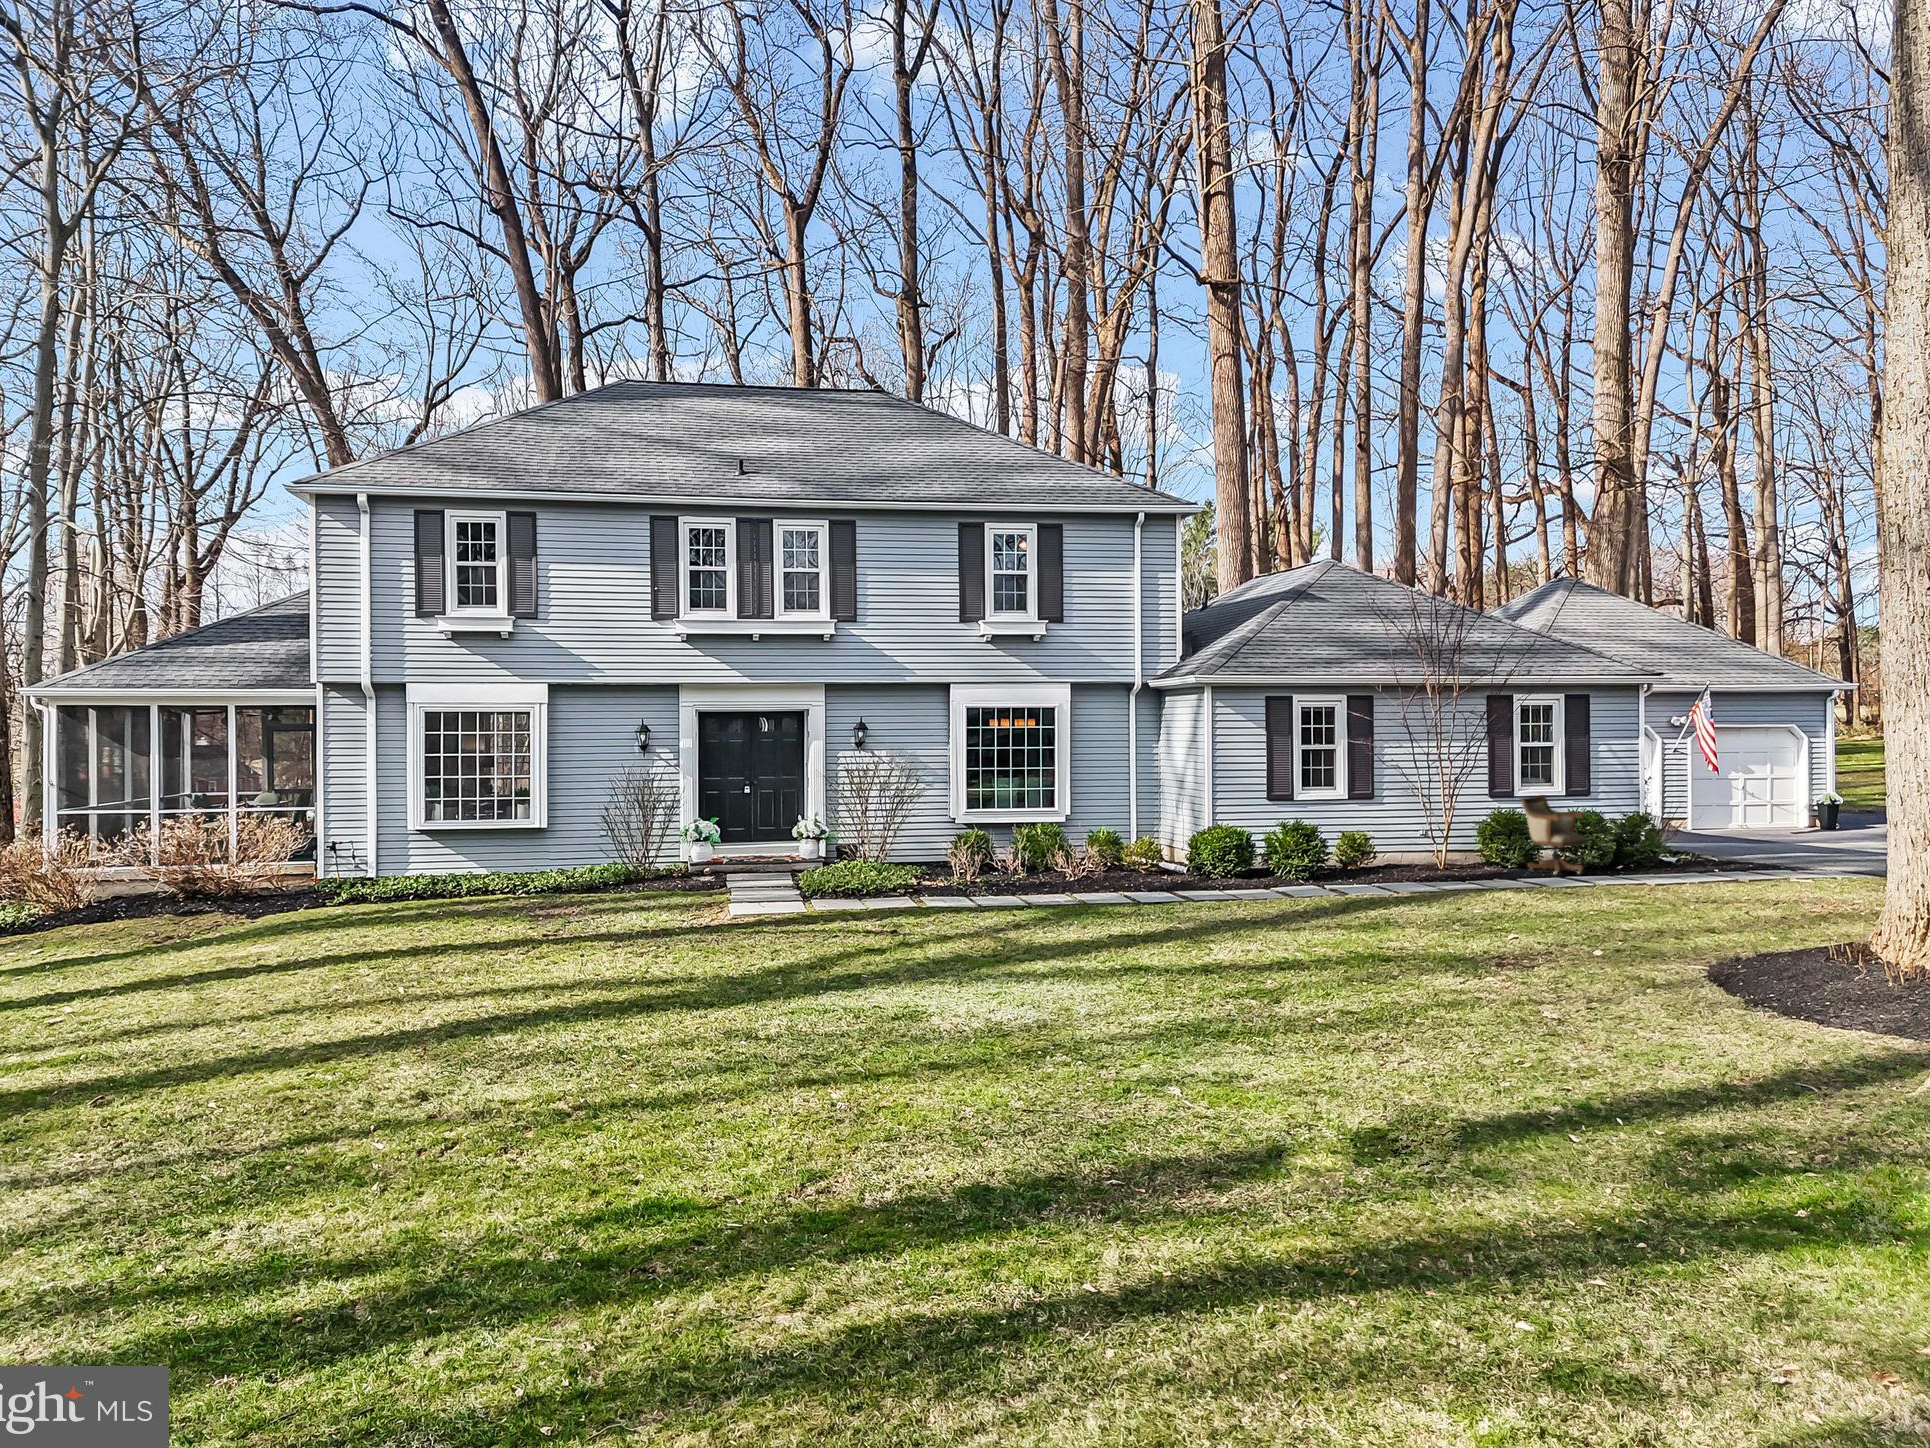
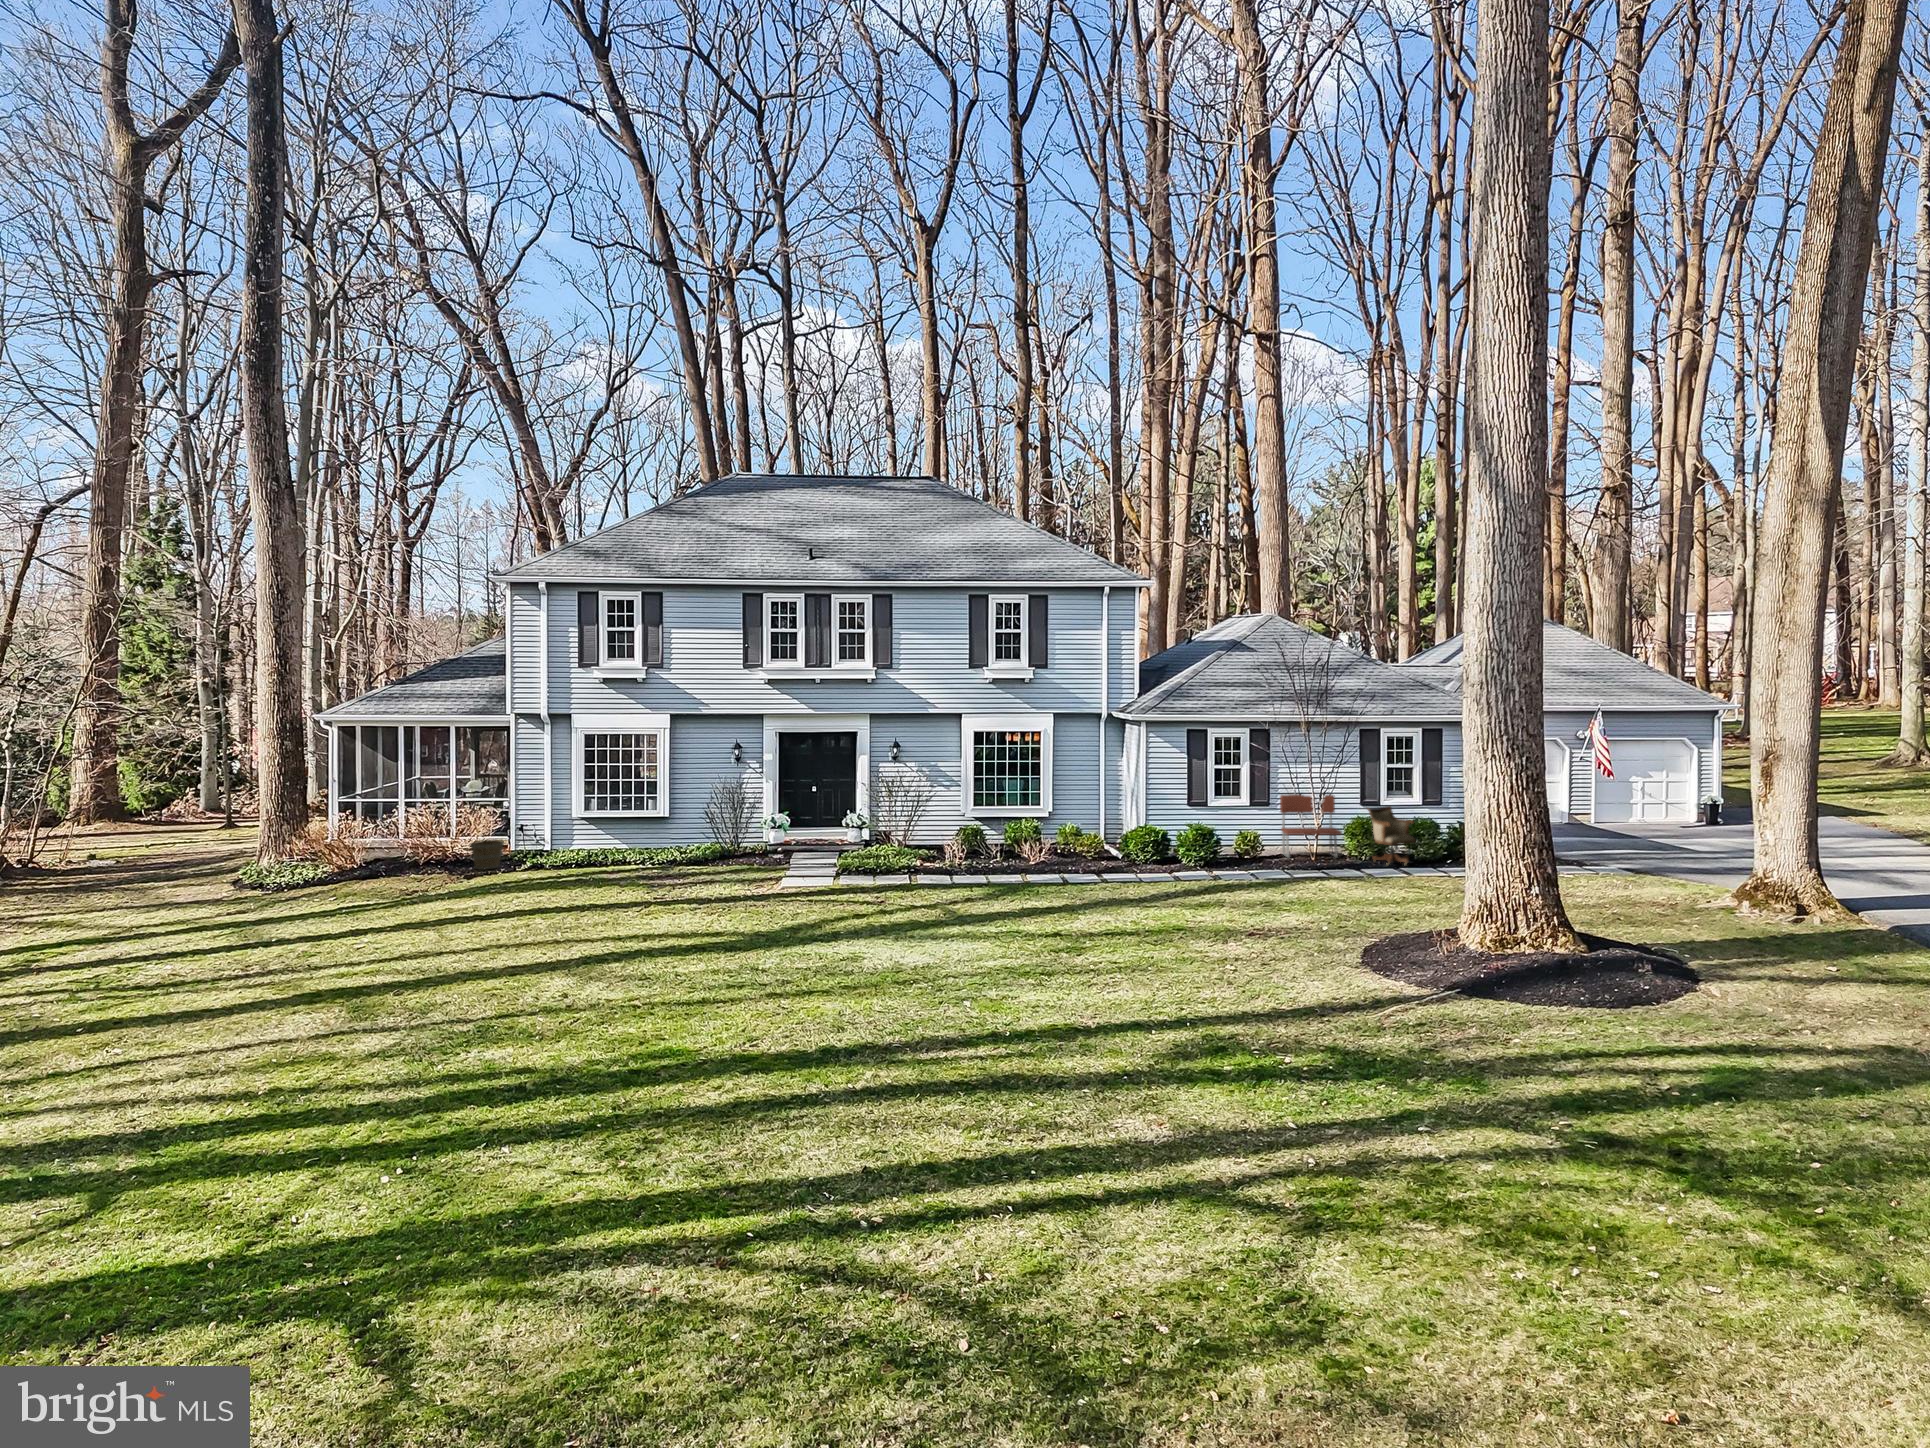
bench: none [1386,783,1478,869] -> present [1280,794,1342,858]
potted tree: present [175,862,211,916] -> none [417,838,443,875]
wooden bucket: none [254,863,306,907] -> present [470,839,504,870]

